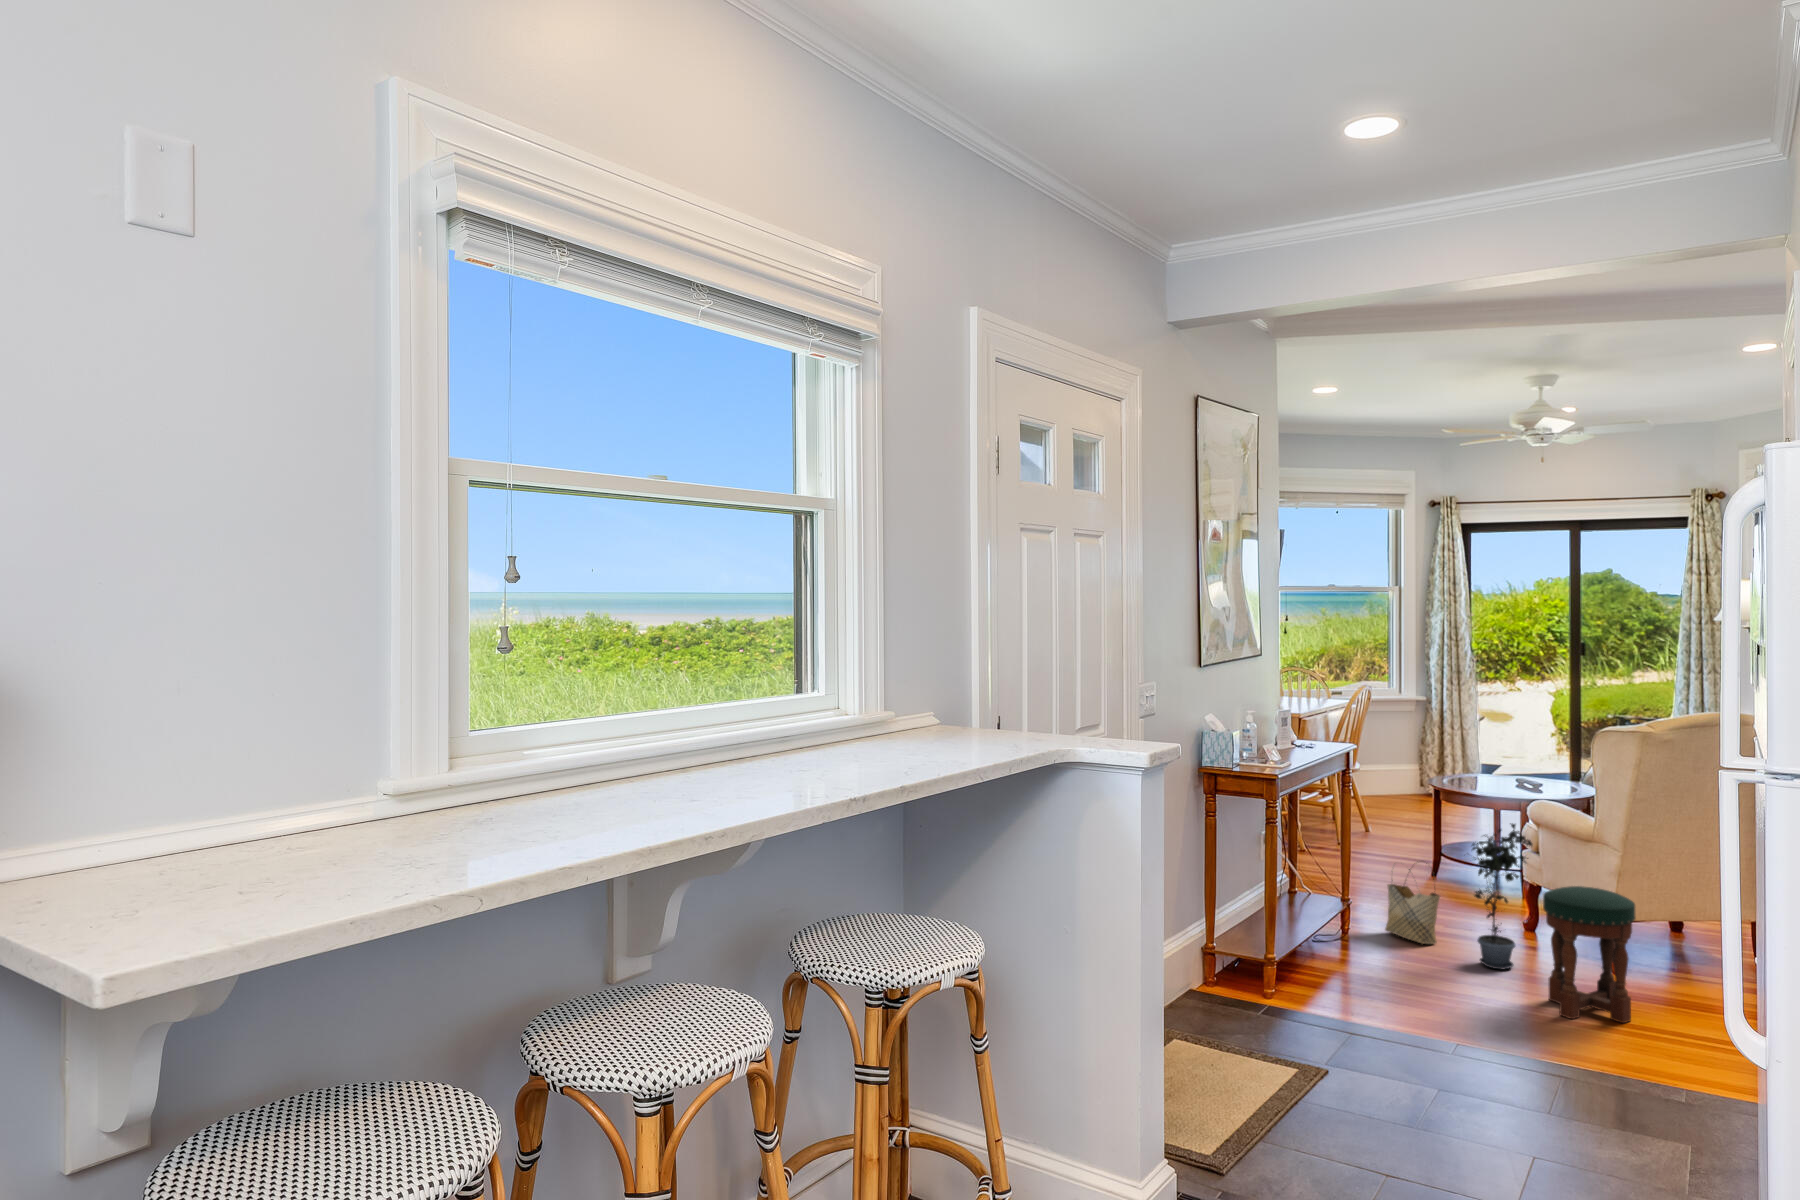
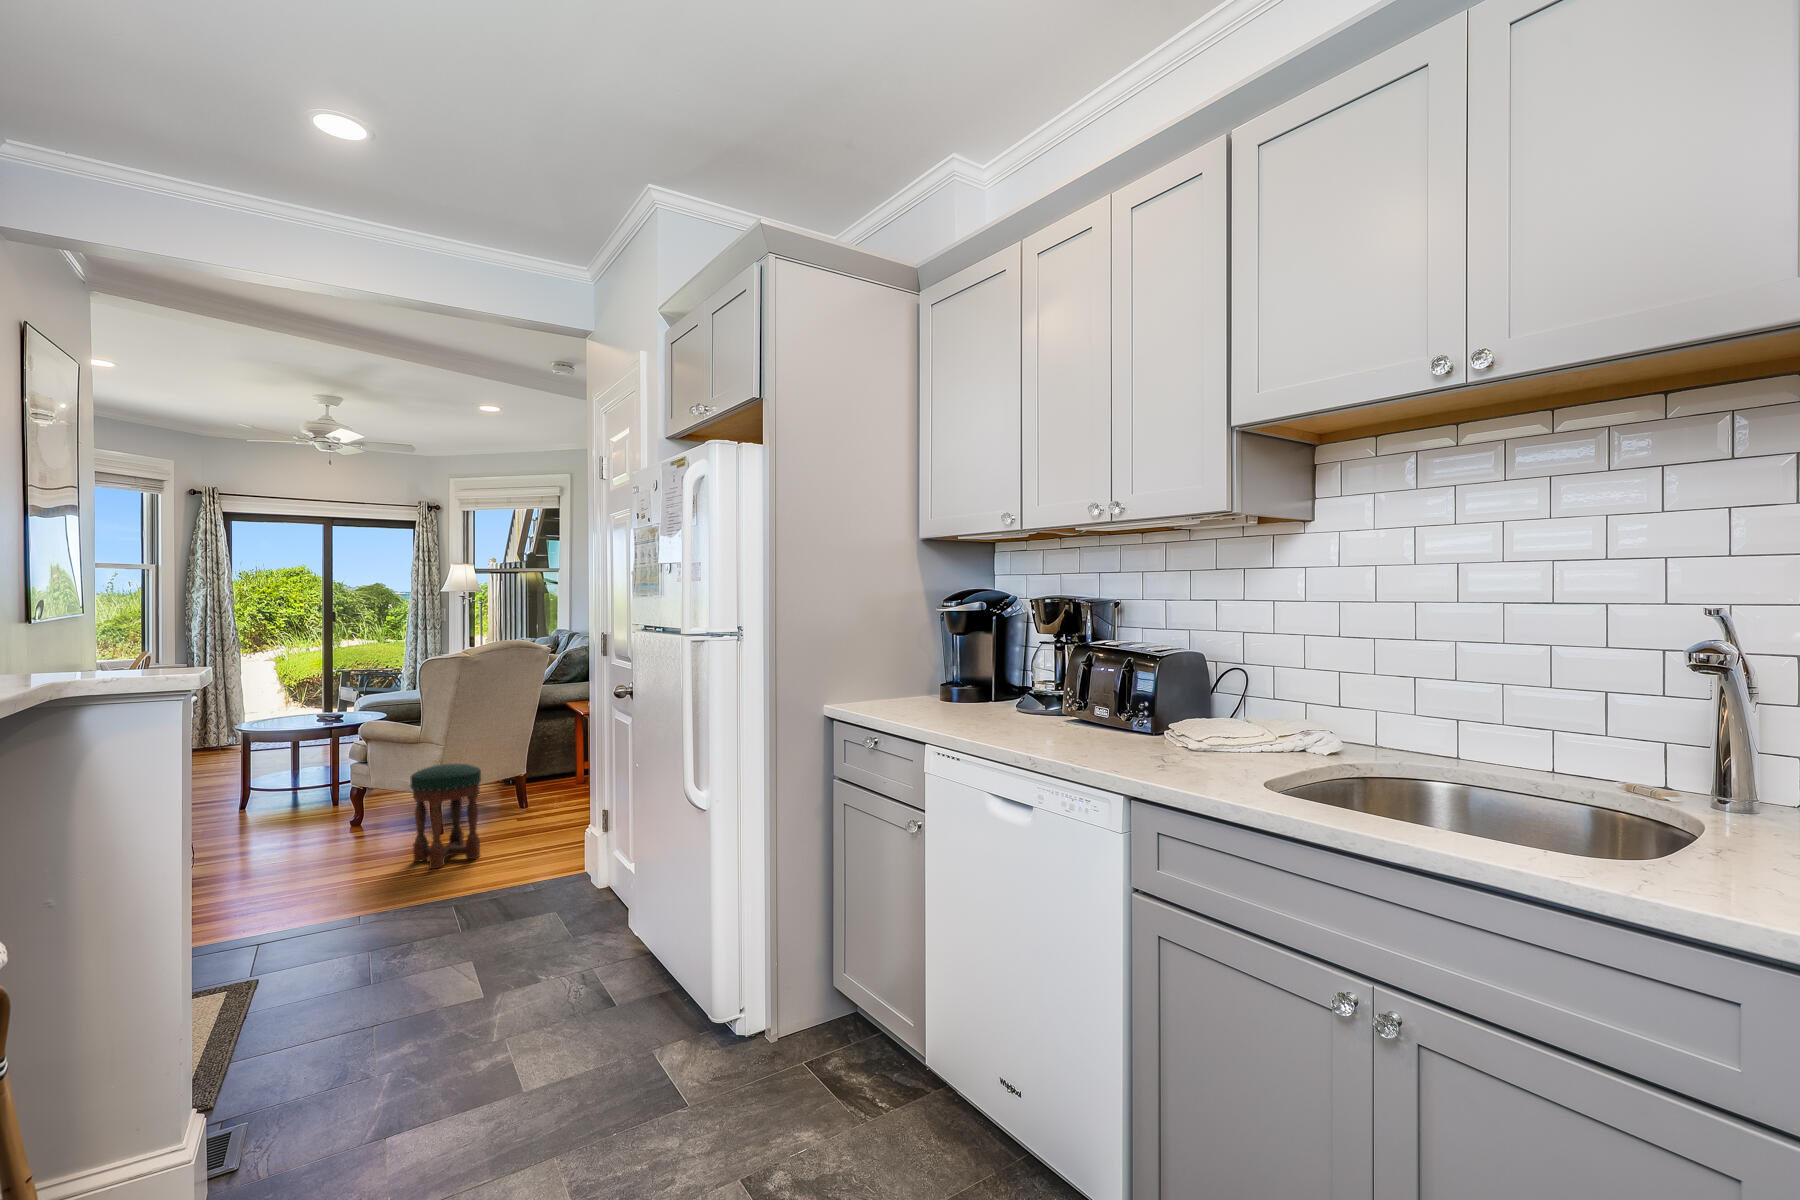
potted plant: present [1472,823,1532,970] -> none [323,730,386,855]
woven basket: present [1385,869,1440,944] -> none [232,782,293,856]

